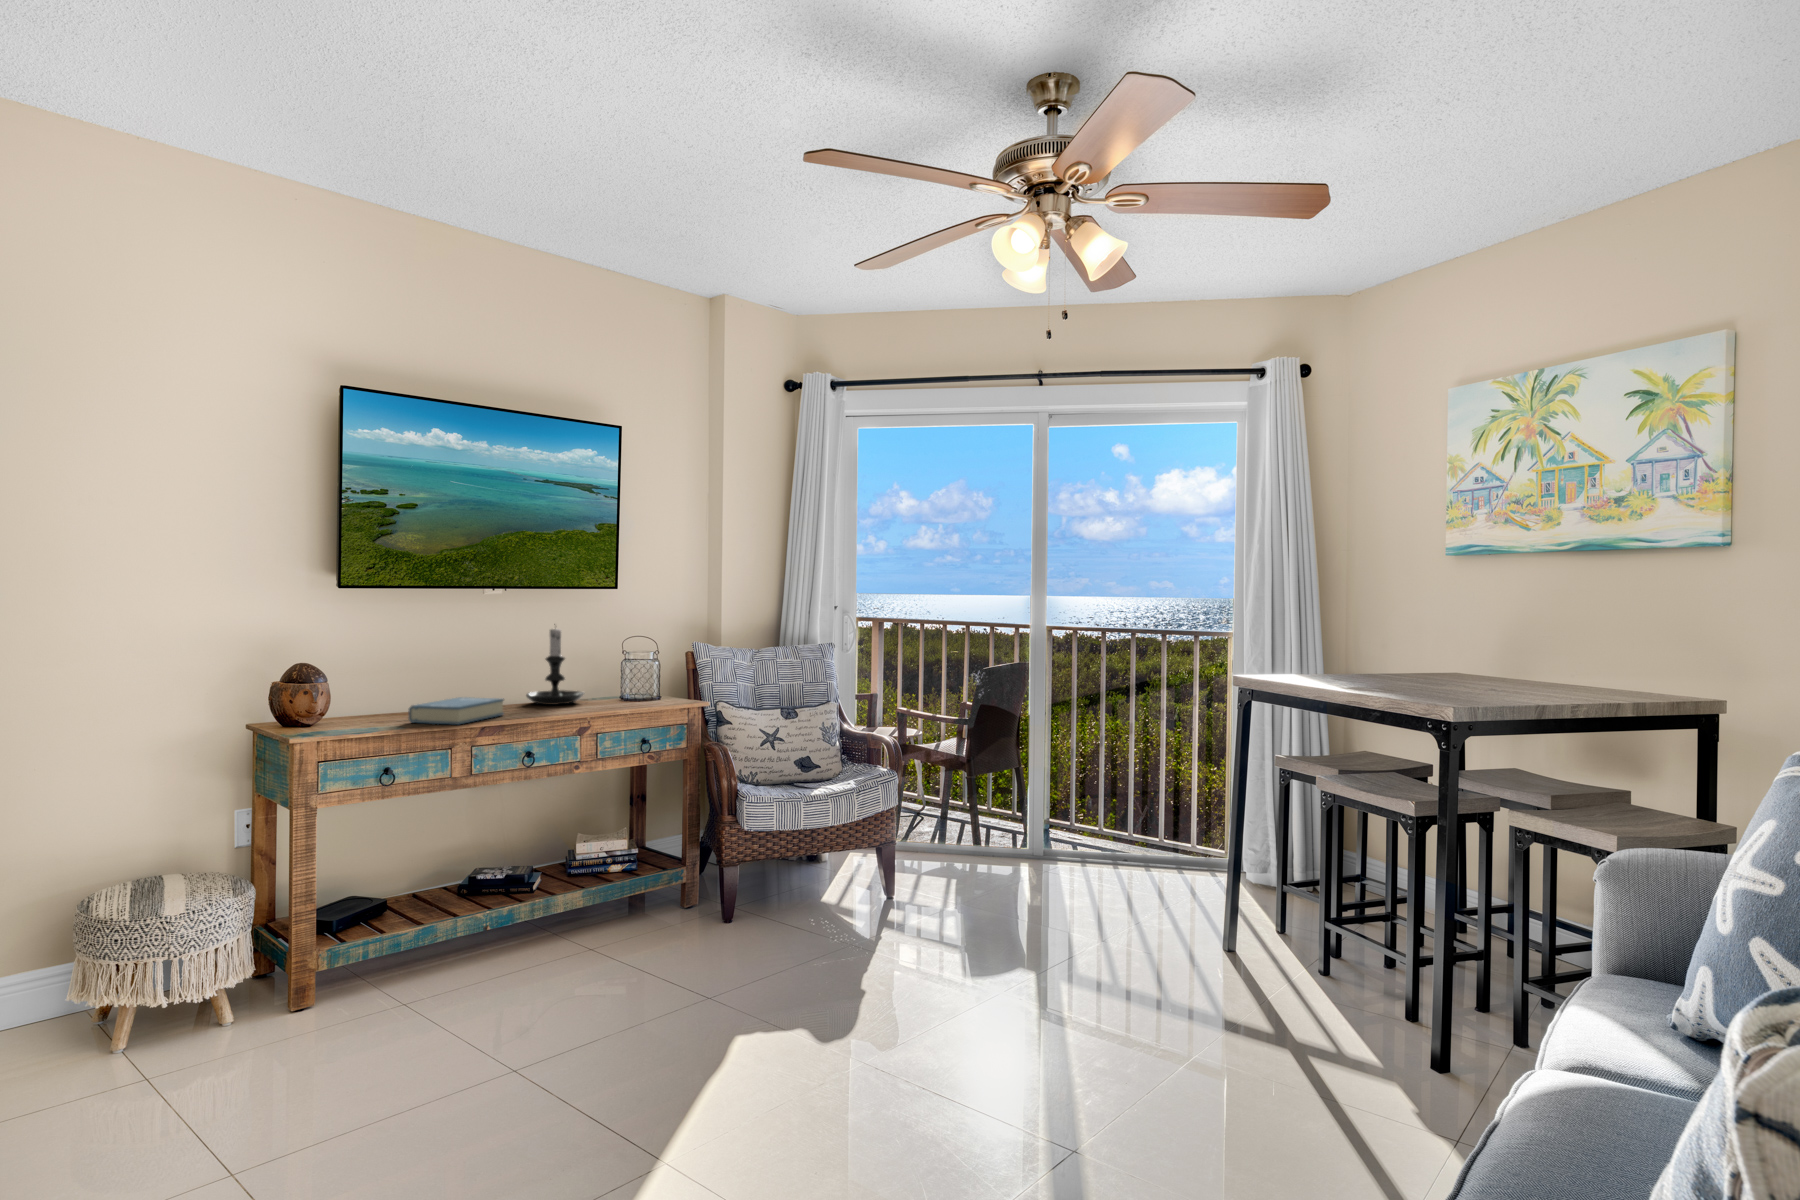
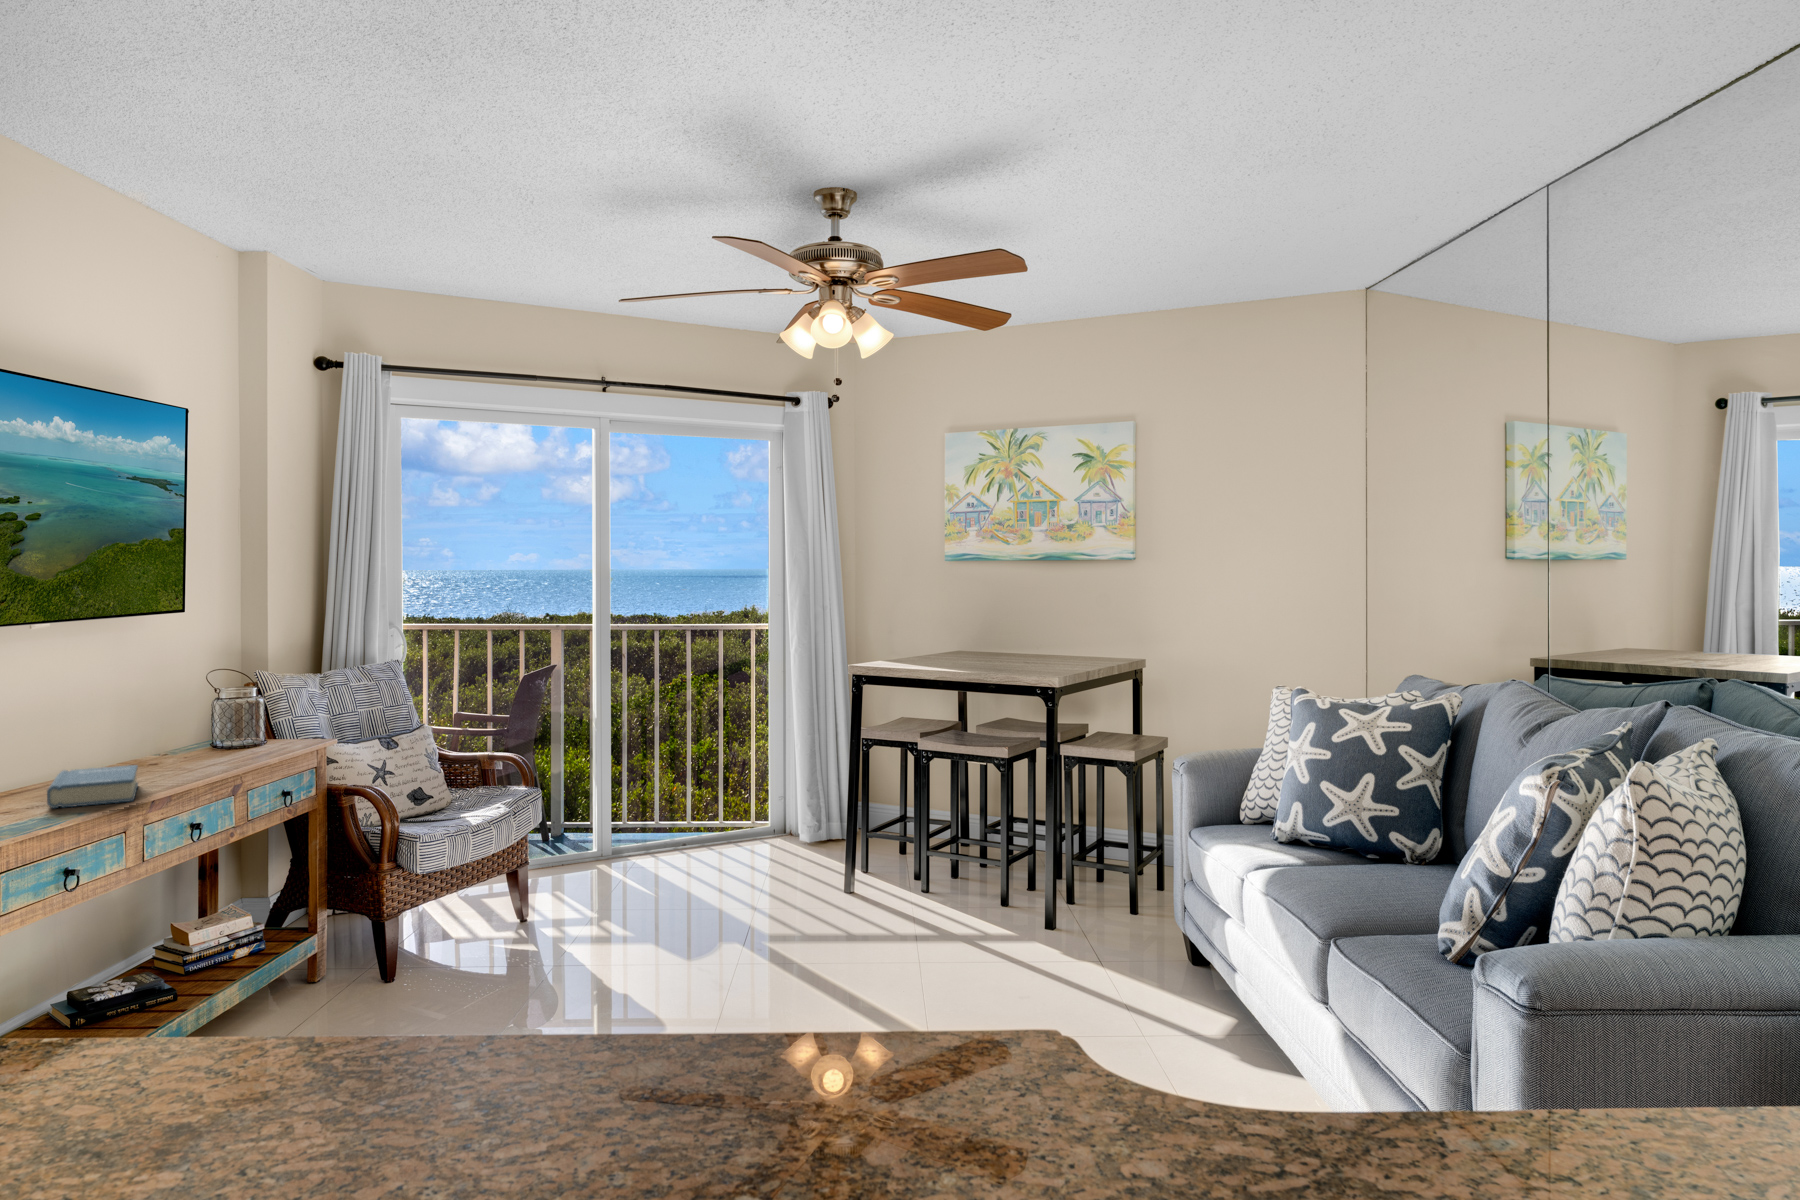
candle holder: present [526,629,585,705] -> none [93,665,177,769]

